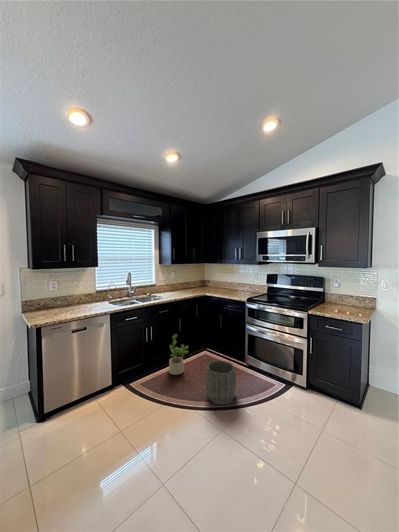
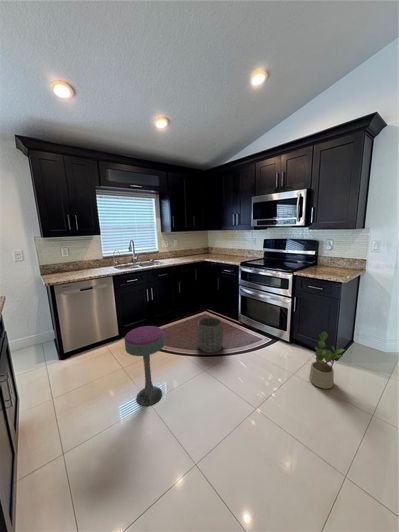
potted plant: present [169,334,188,375] -> present [309,331,344,389]
bar stool: none [136,378,184,488] -> present [124,326,165,405]

